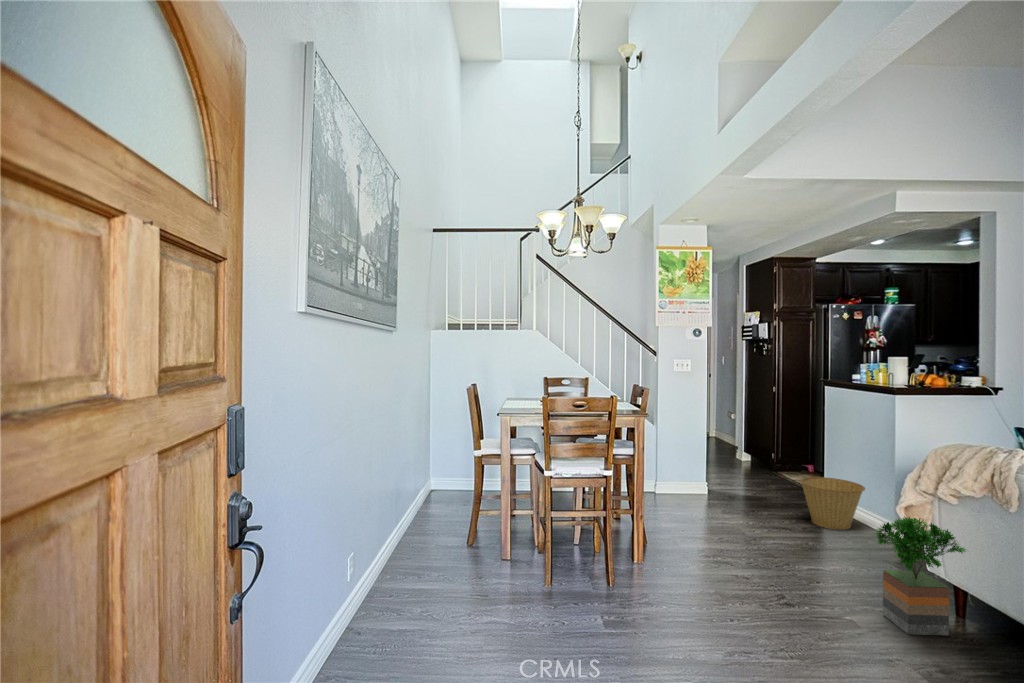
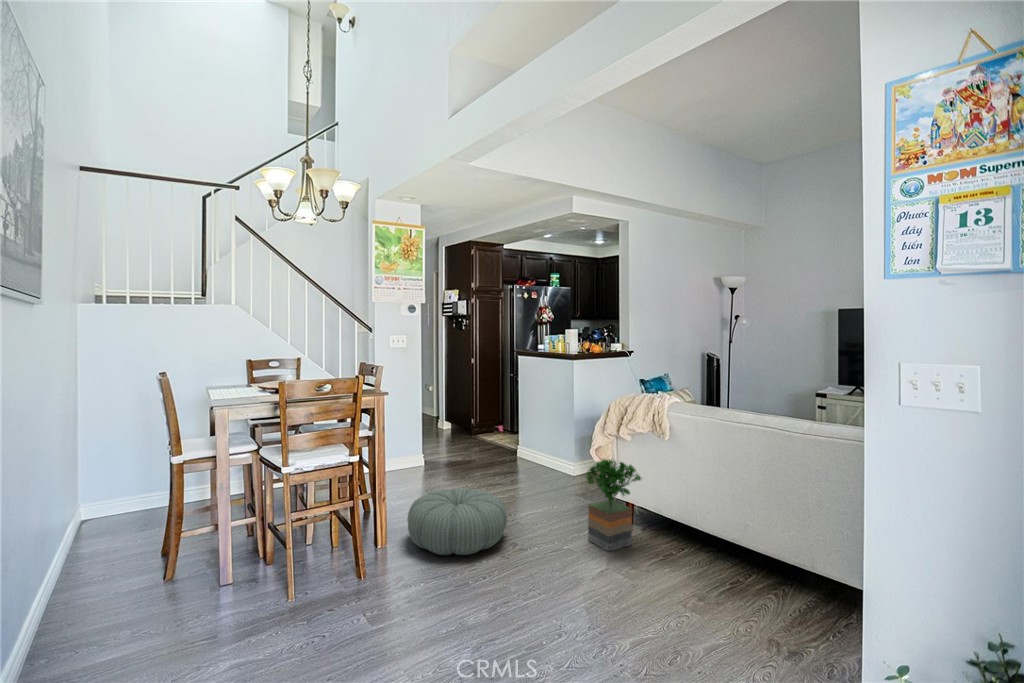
basket: present [800,477,865,530] -> none [506,433,553,476]
pouf: none [662,520,775,593] -> present [408,488,507,555]

